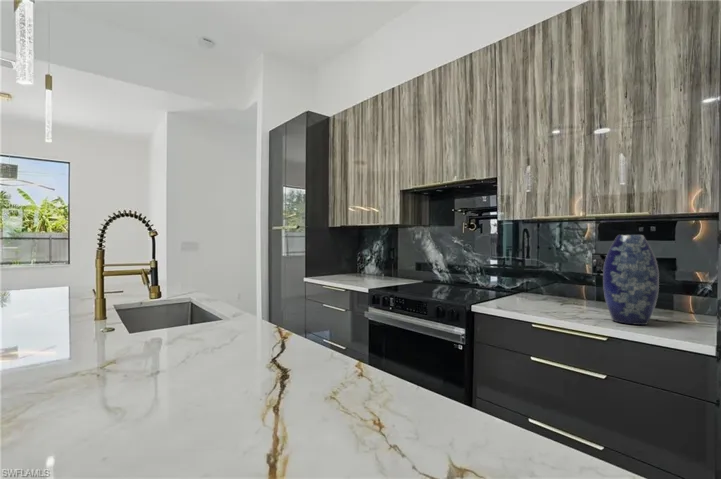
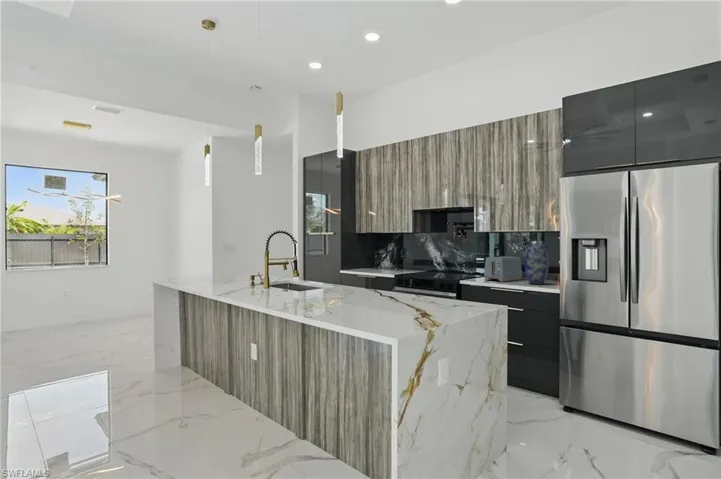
toaster: none [515,263,586,312] -> present [484,257,522,282]

